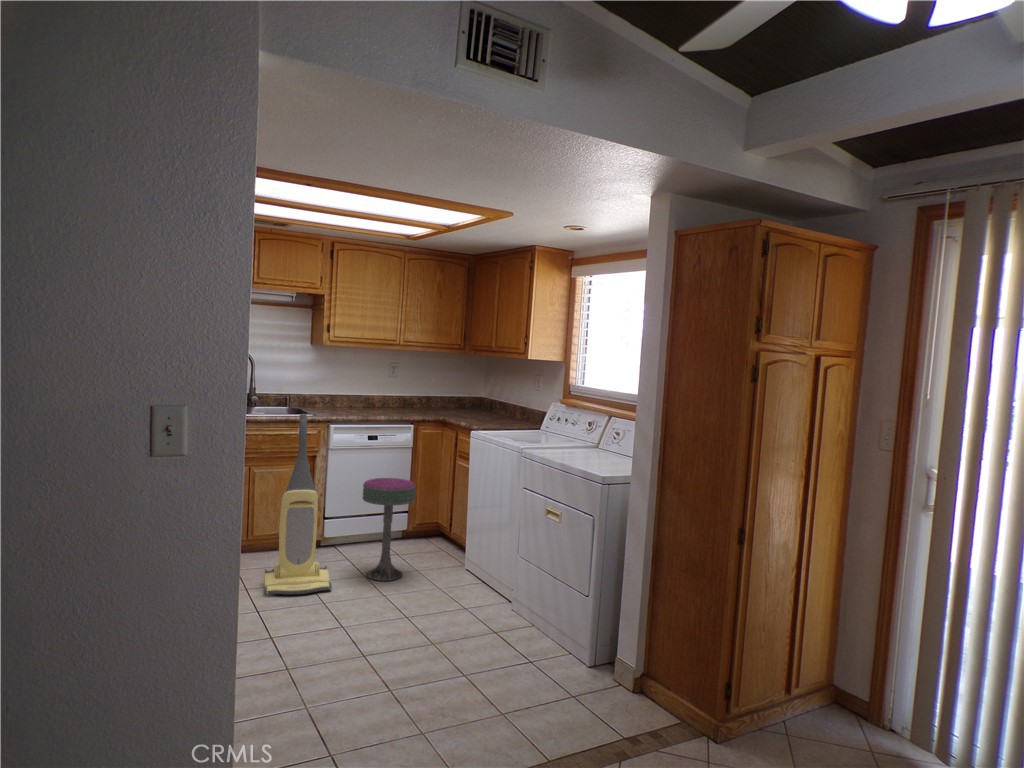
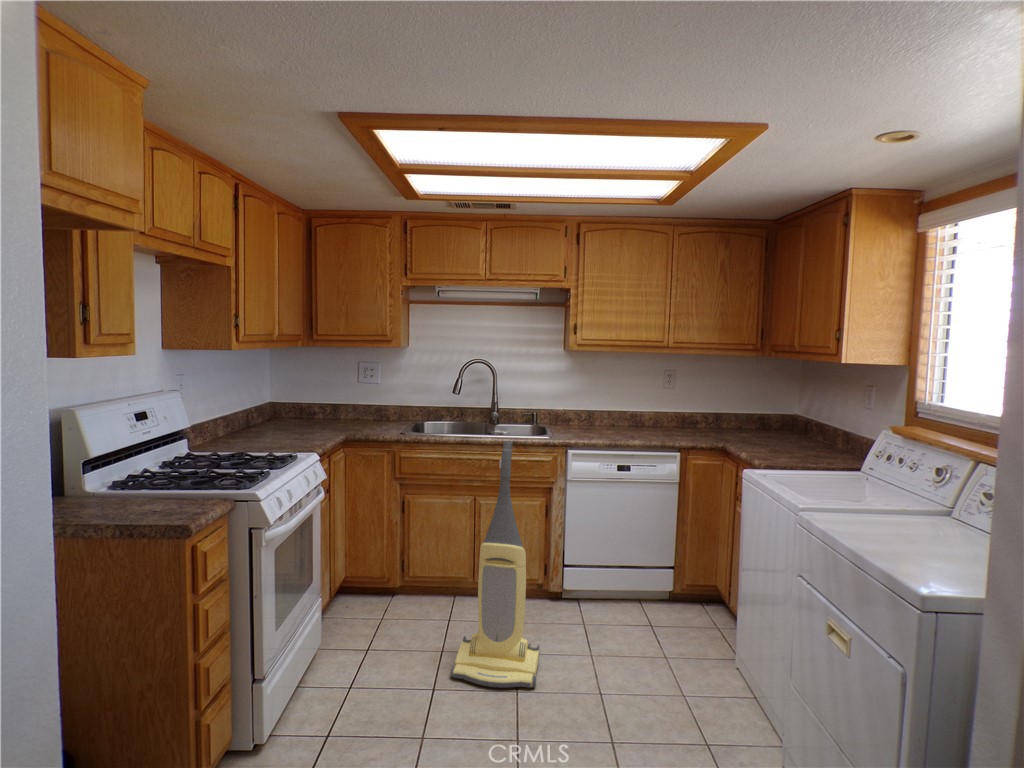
bar stool: present [362,478,416,581] -> none [587,531,663,686]

